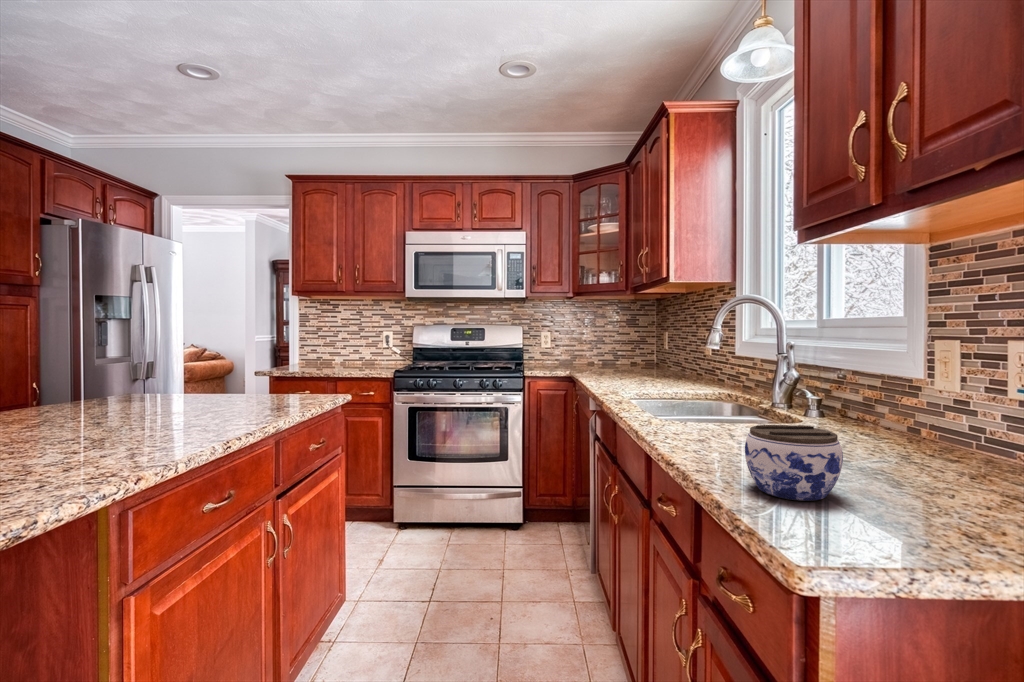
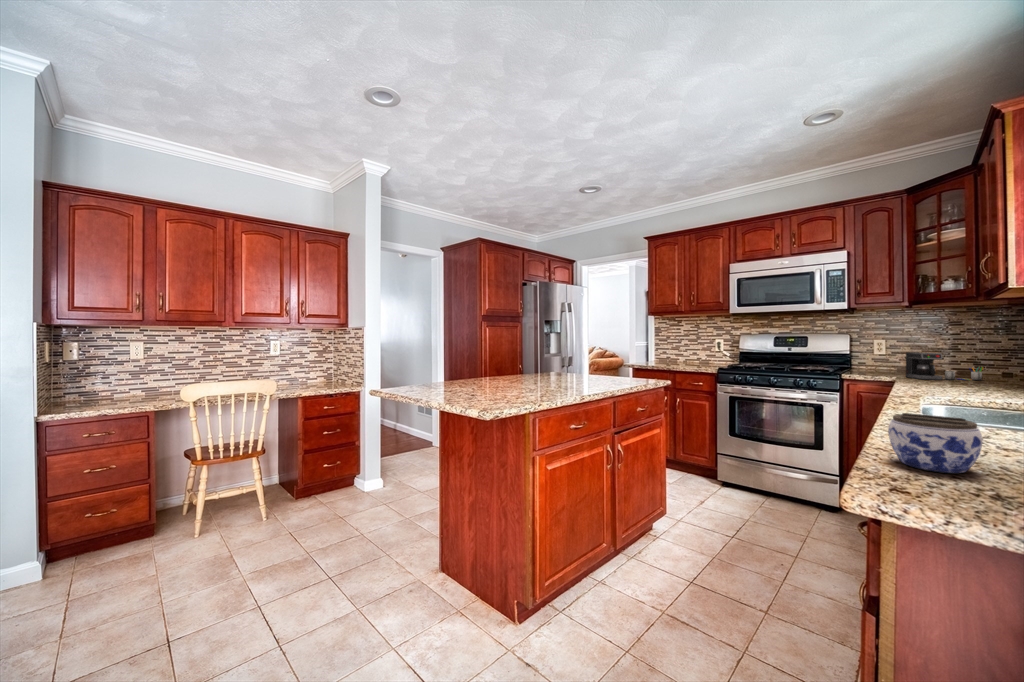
coffee maker: none [570,345,623,372] -> present [906,352,983,380]

